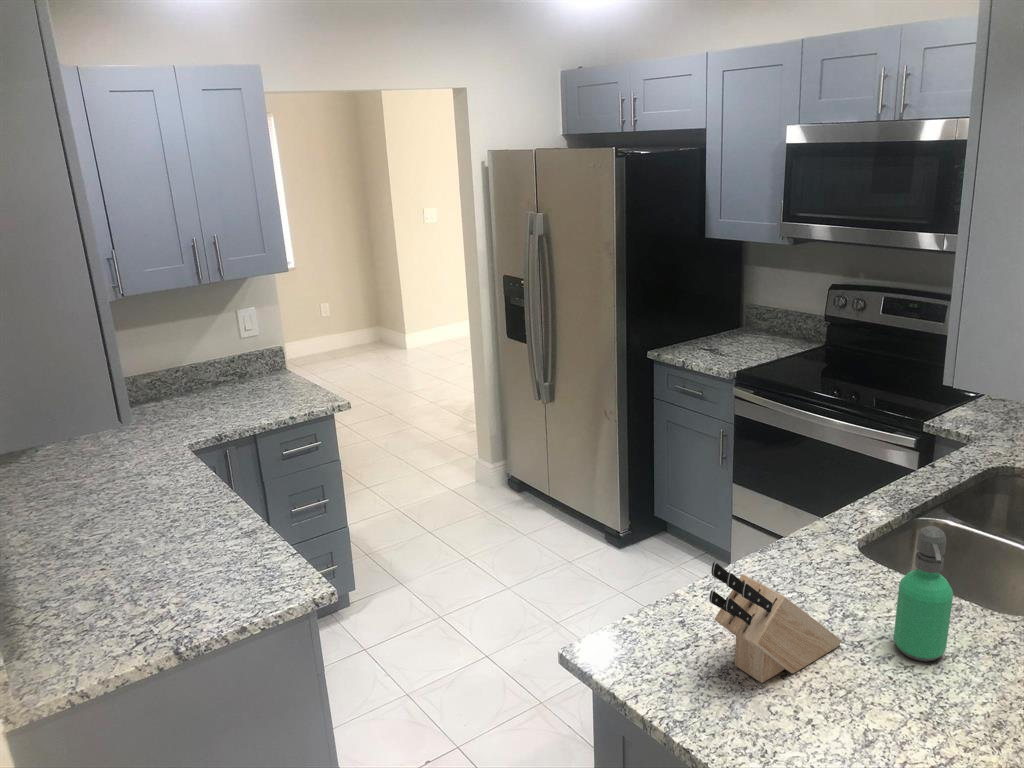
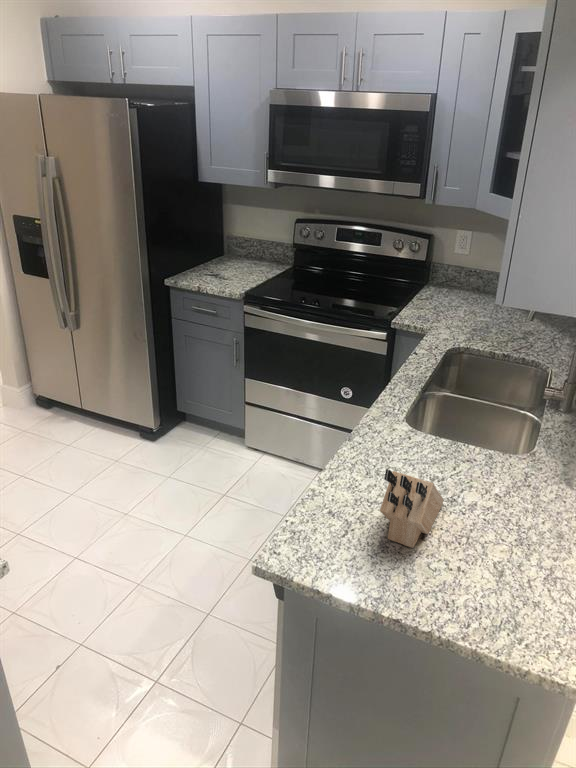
soap dispenser: present [894,526,953,662] -> none [472,410,520,502]

